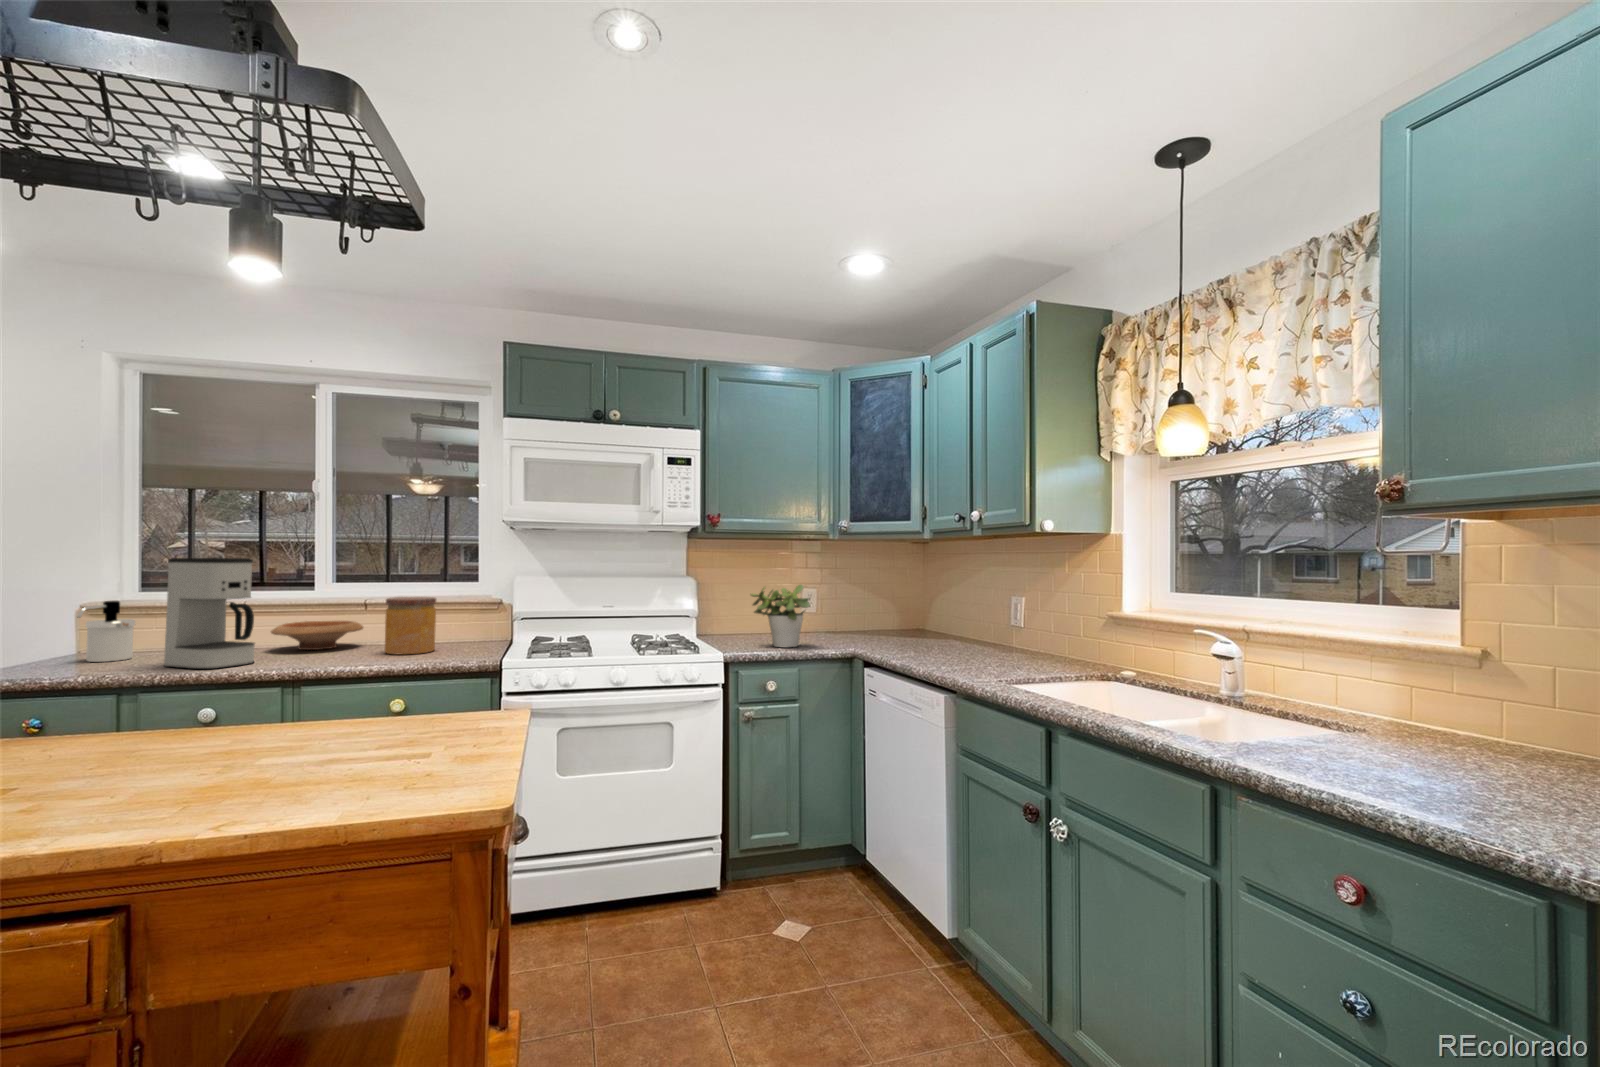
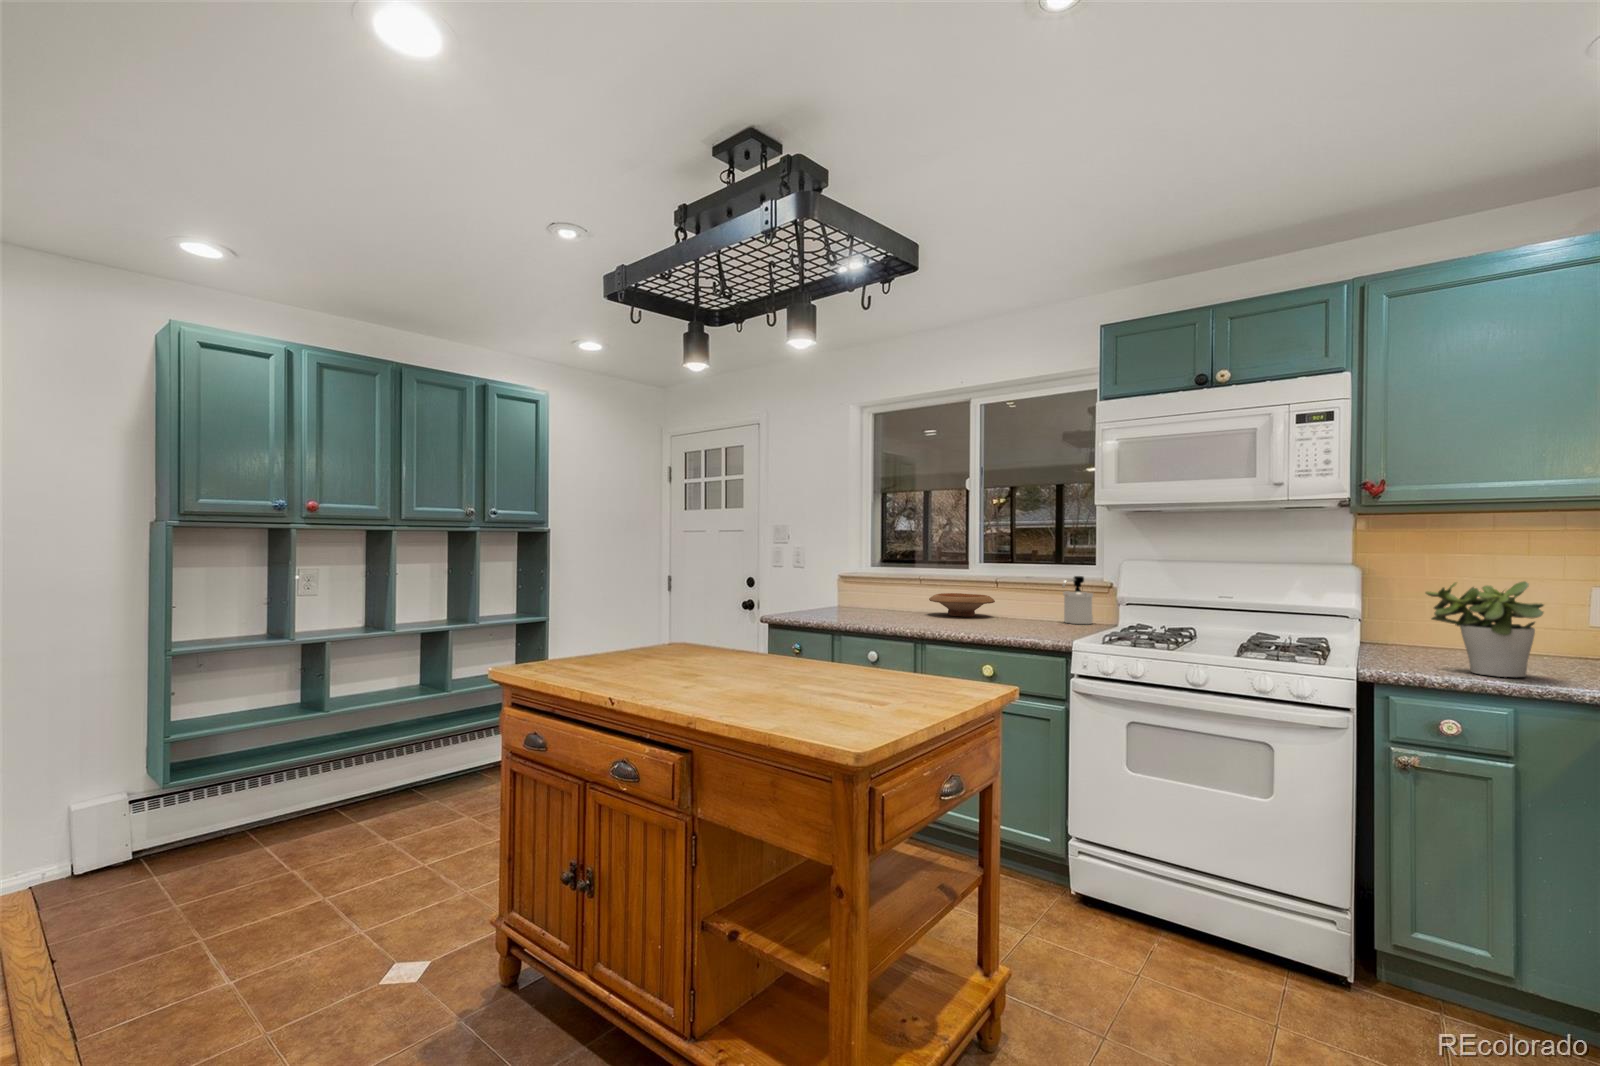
coffee maker: present [164,558,255,669] -> none [859,538,911,620]
jar: present [385,597,436,655] -> none [998,575,1041,627]
soap dispenser: present [77,601,135,662] -> present [1063,576,1093,624]

